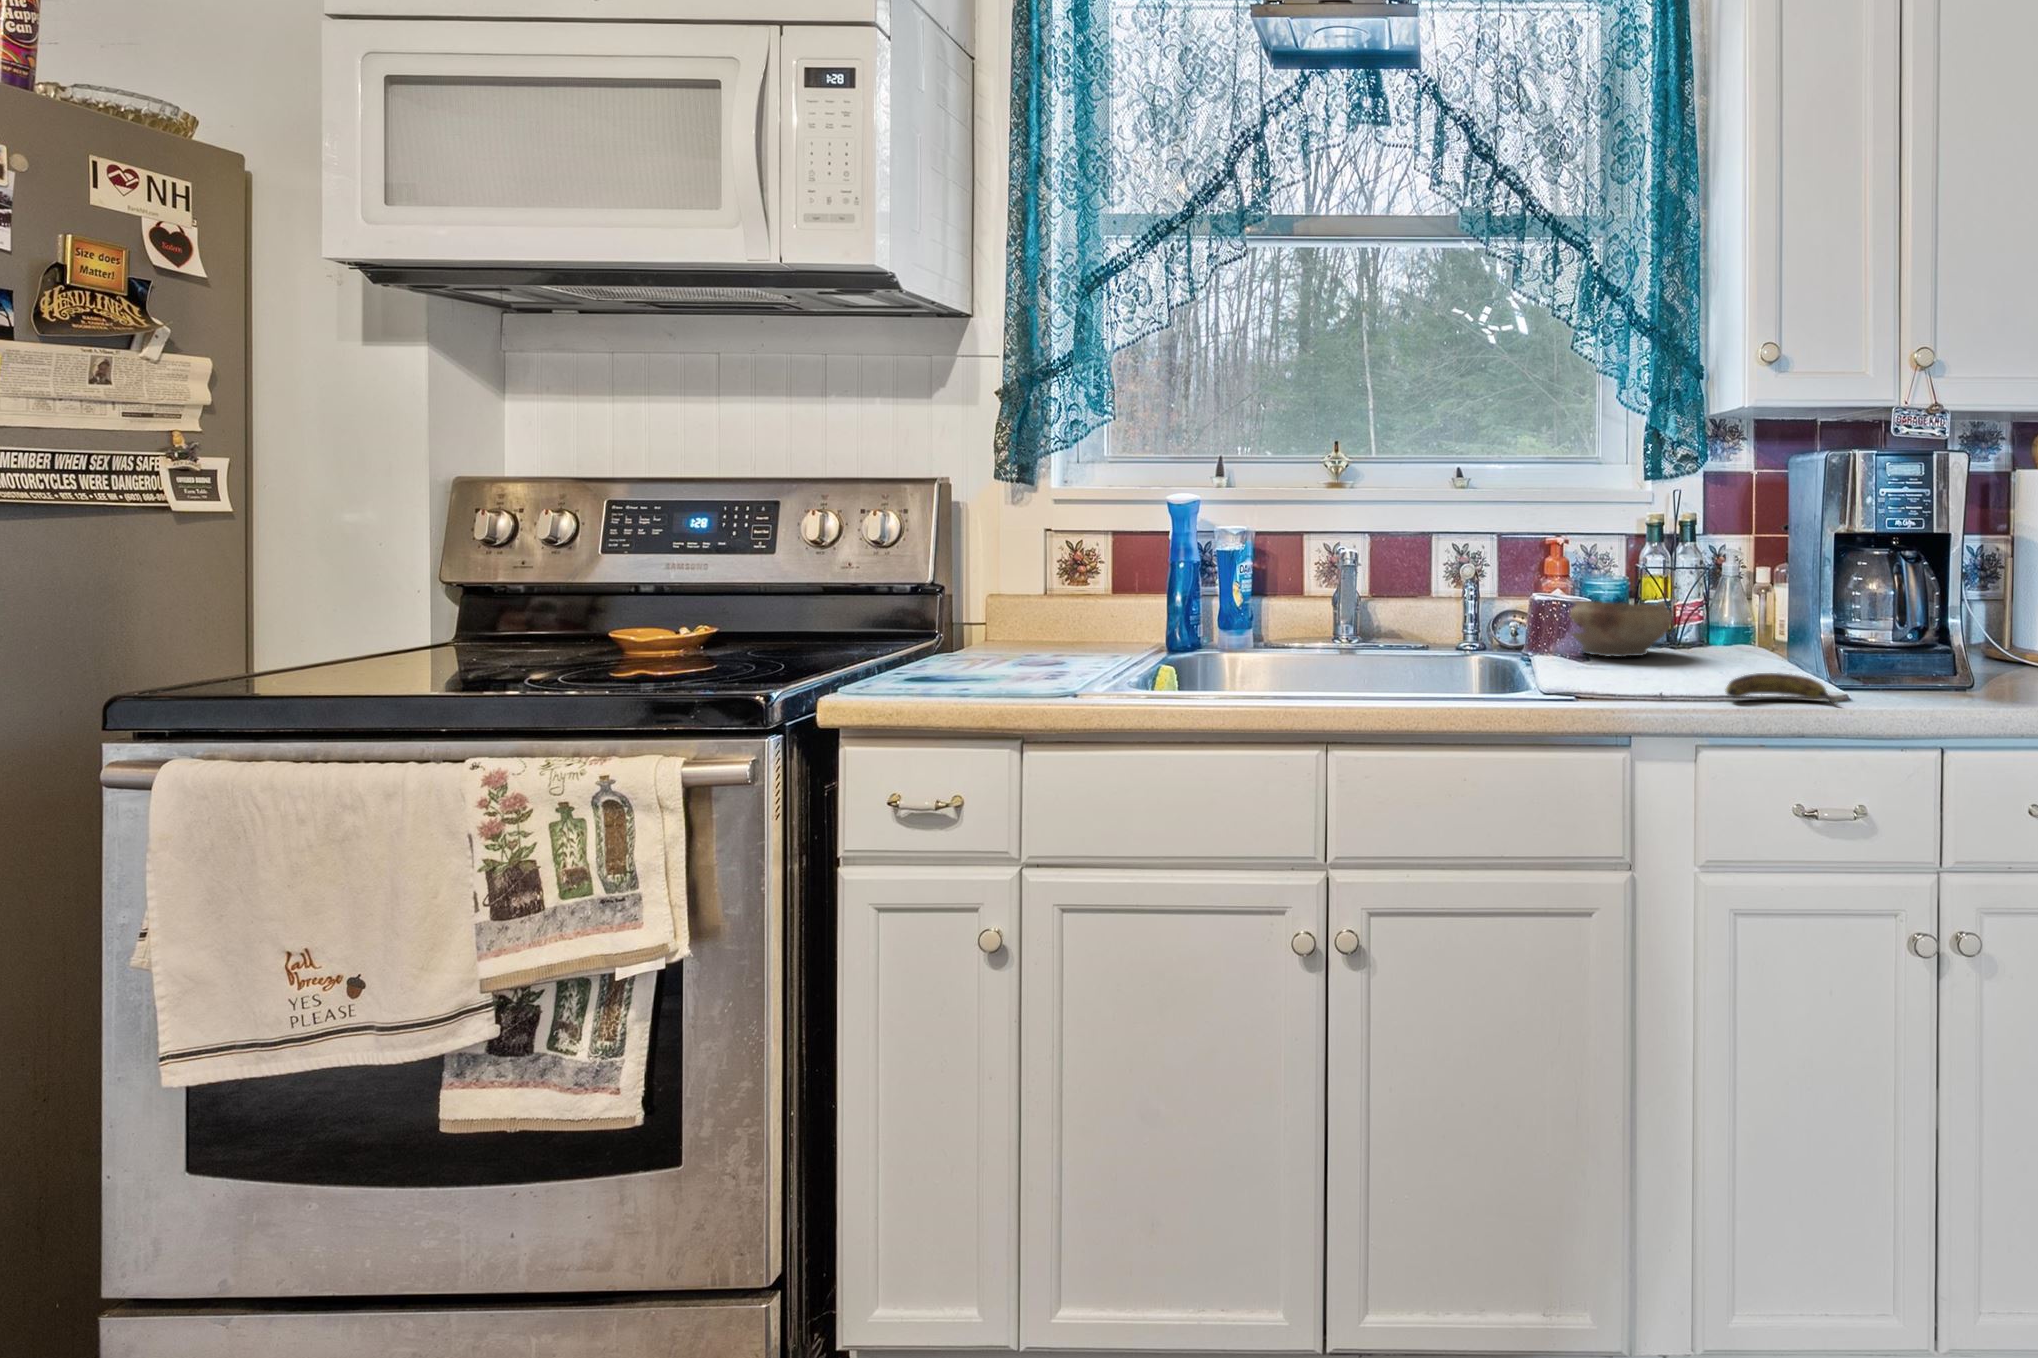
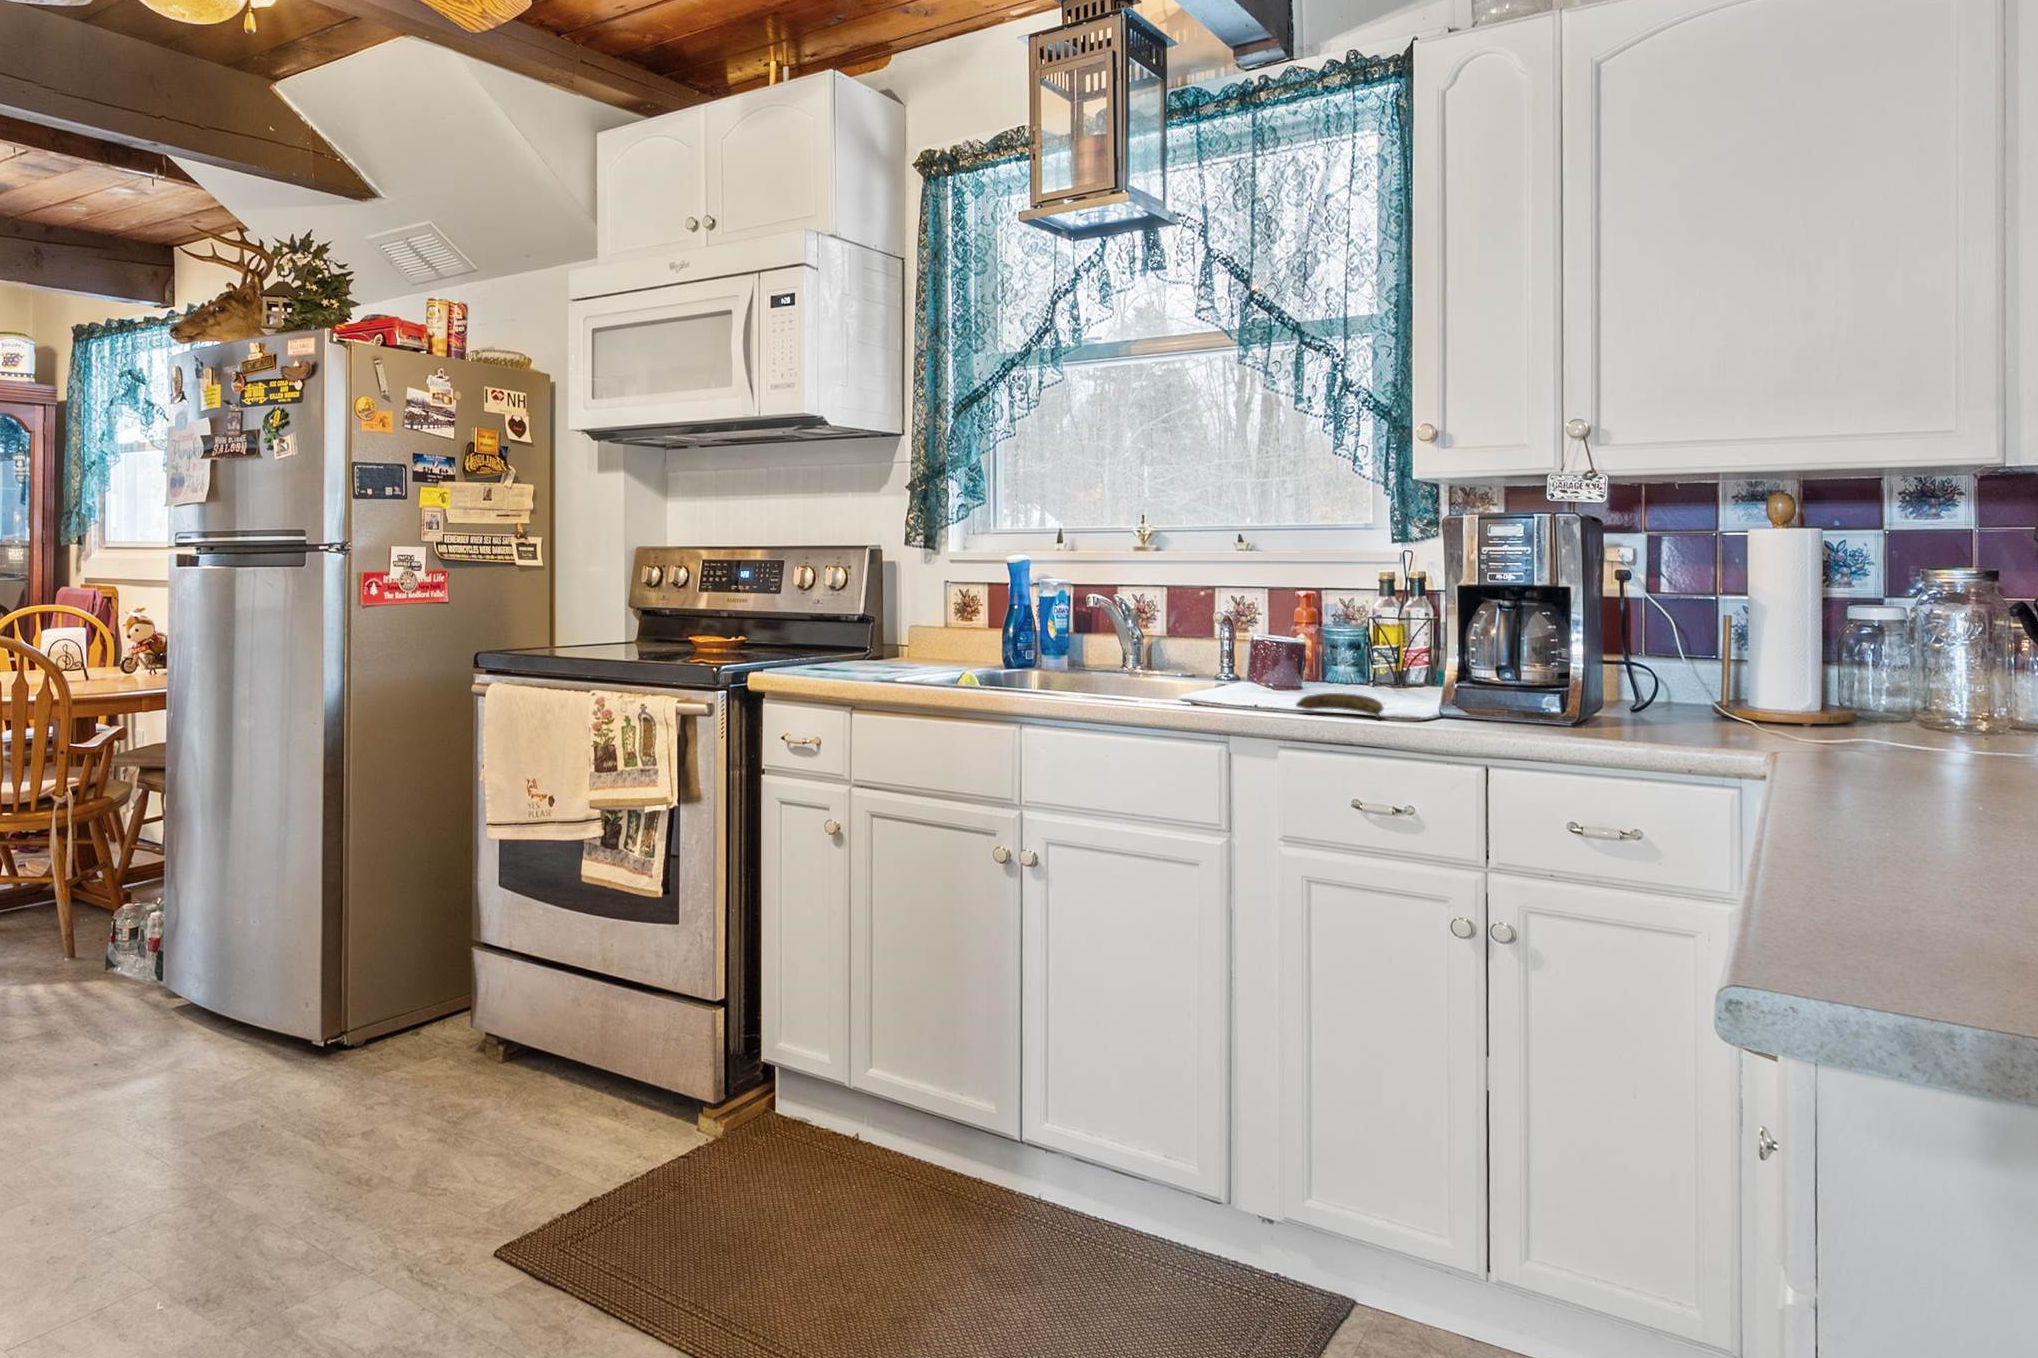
ceramic bowl: present [1570,600,1672,657] -> none [1288,639,1385,689]

